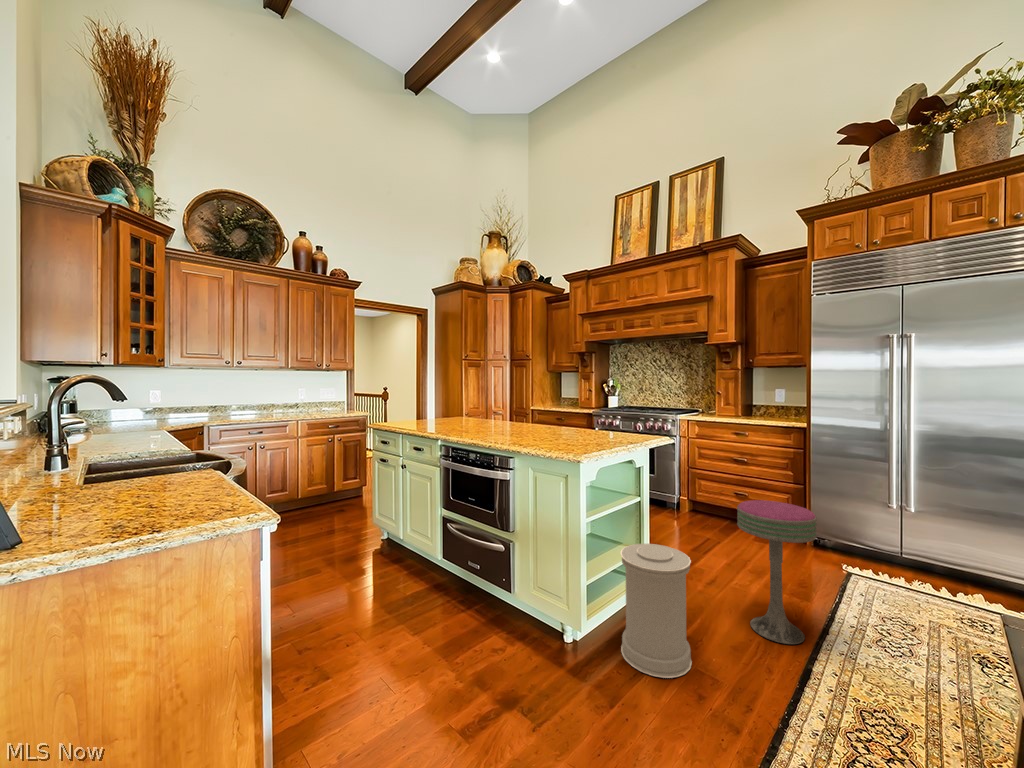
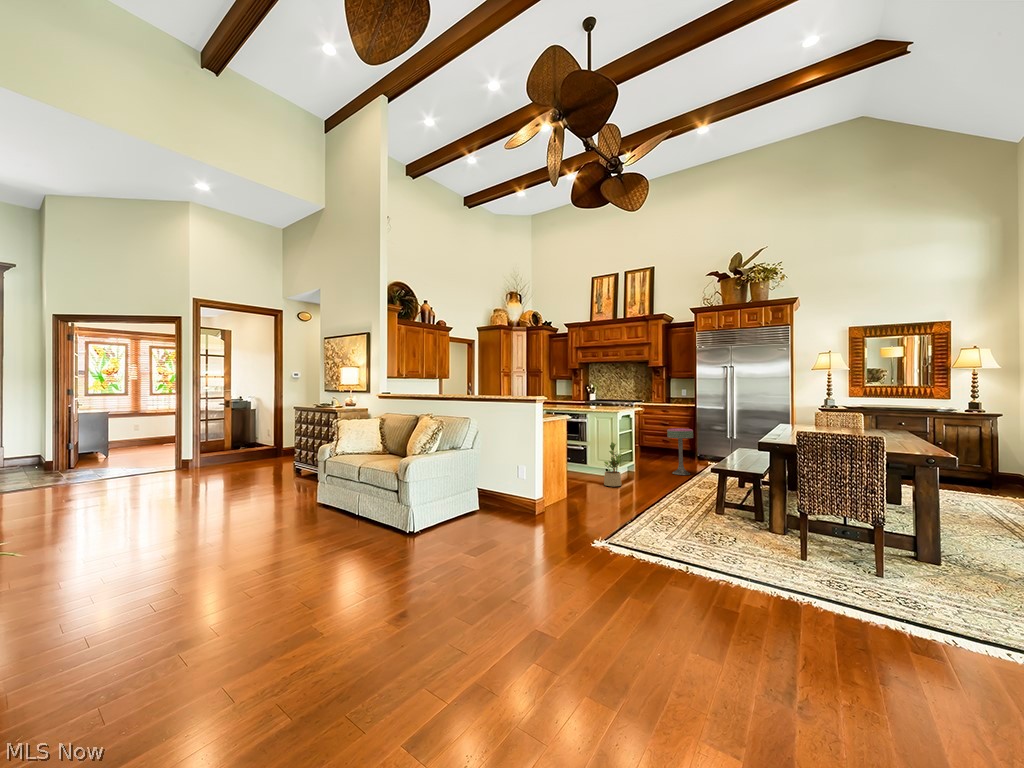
trash can: present [621,544,692,678] -> none [630,442,655,480]
potted plant: none [512,574,577,731] -> present [604,442,622,486]

